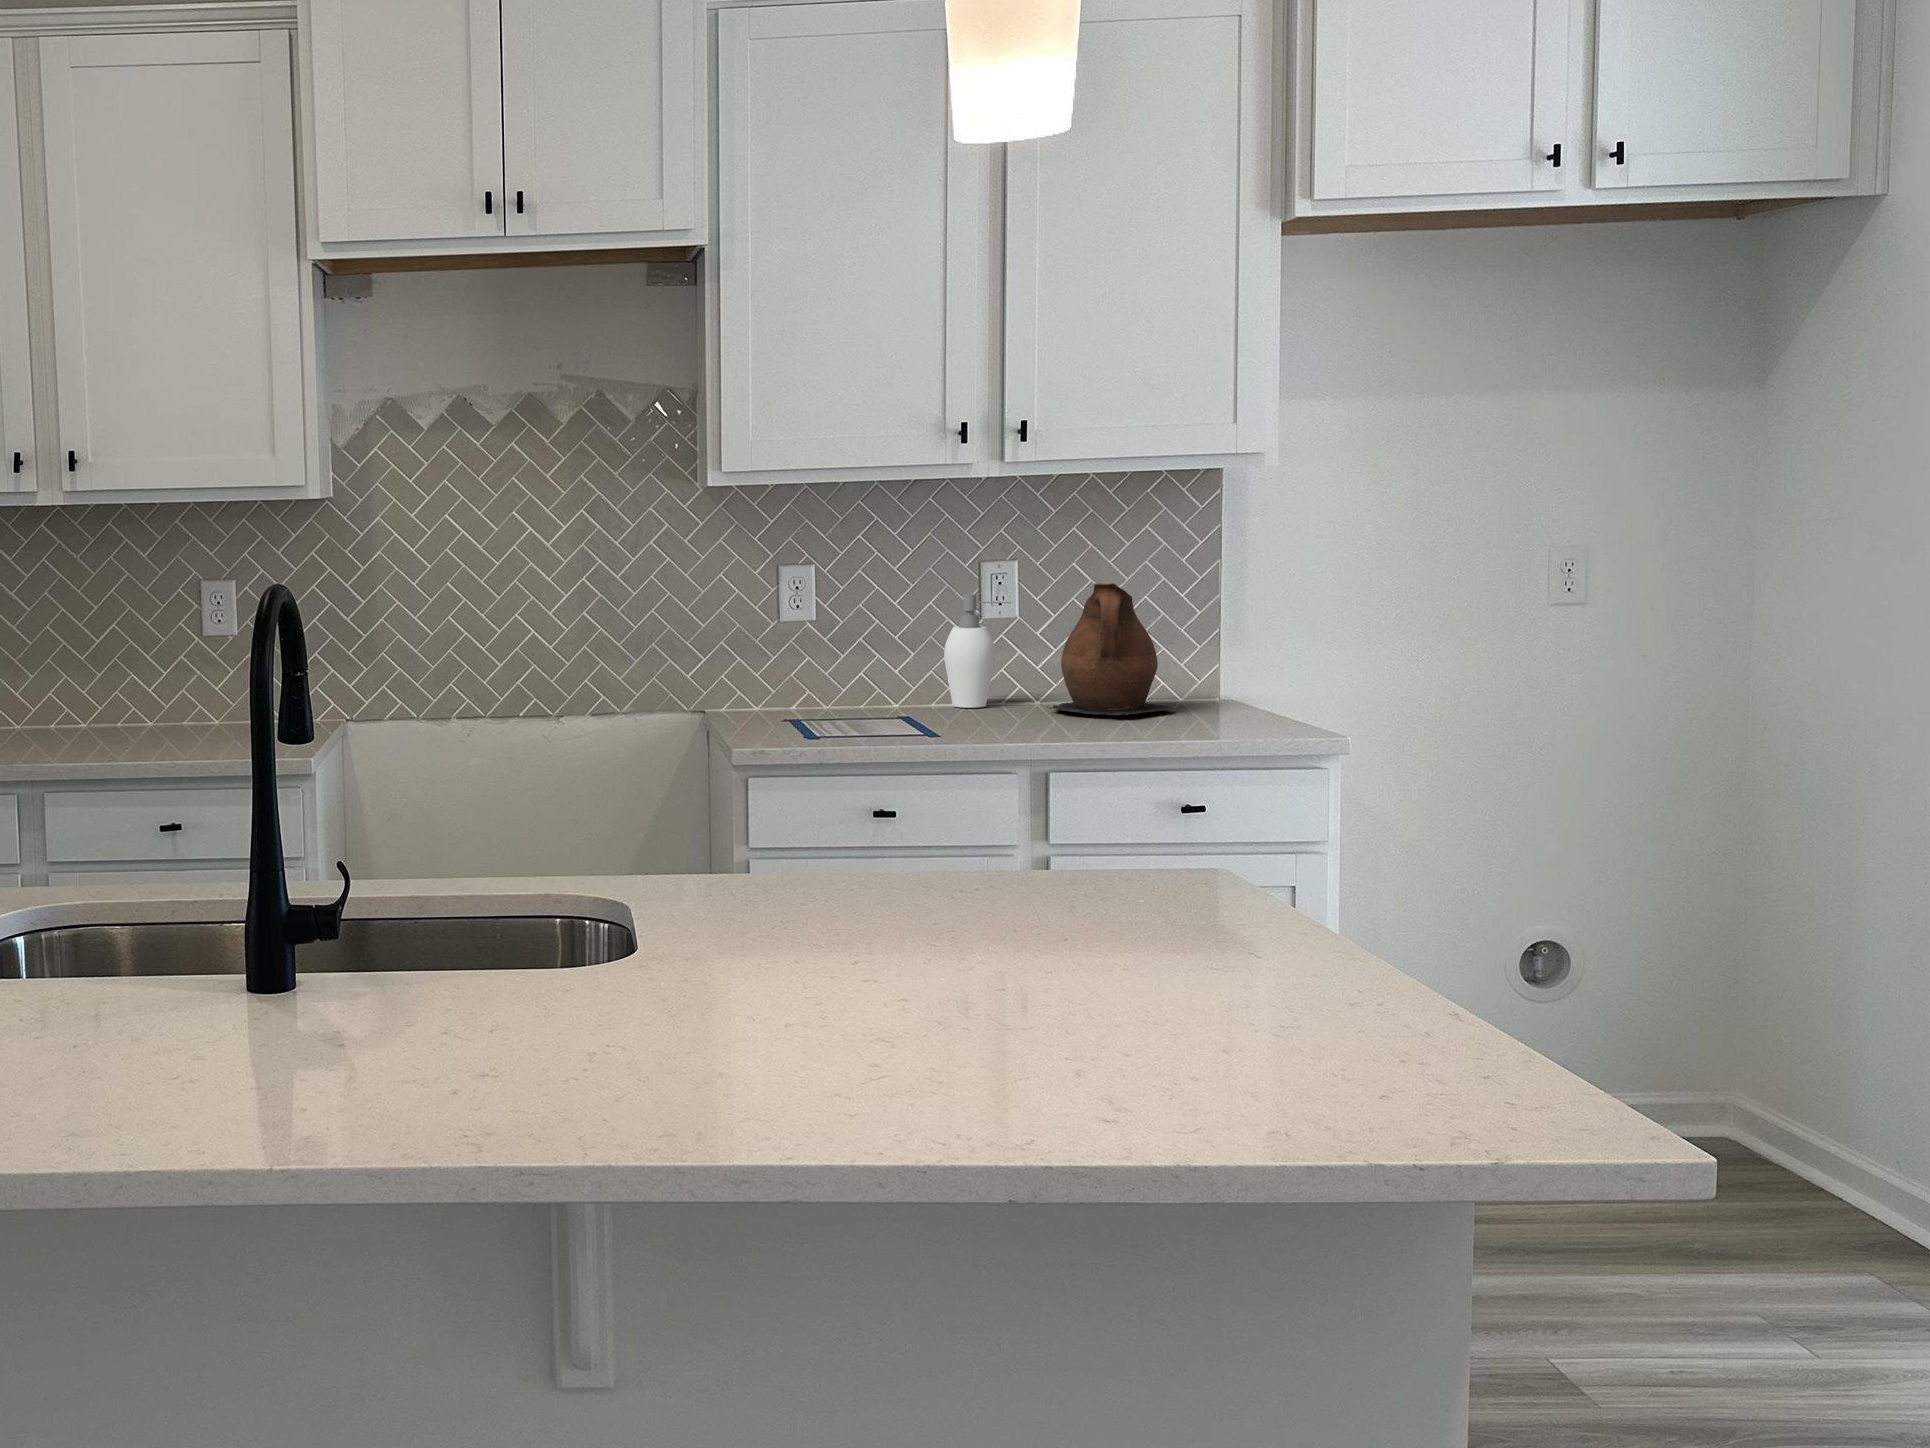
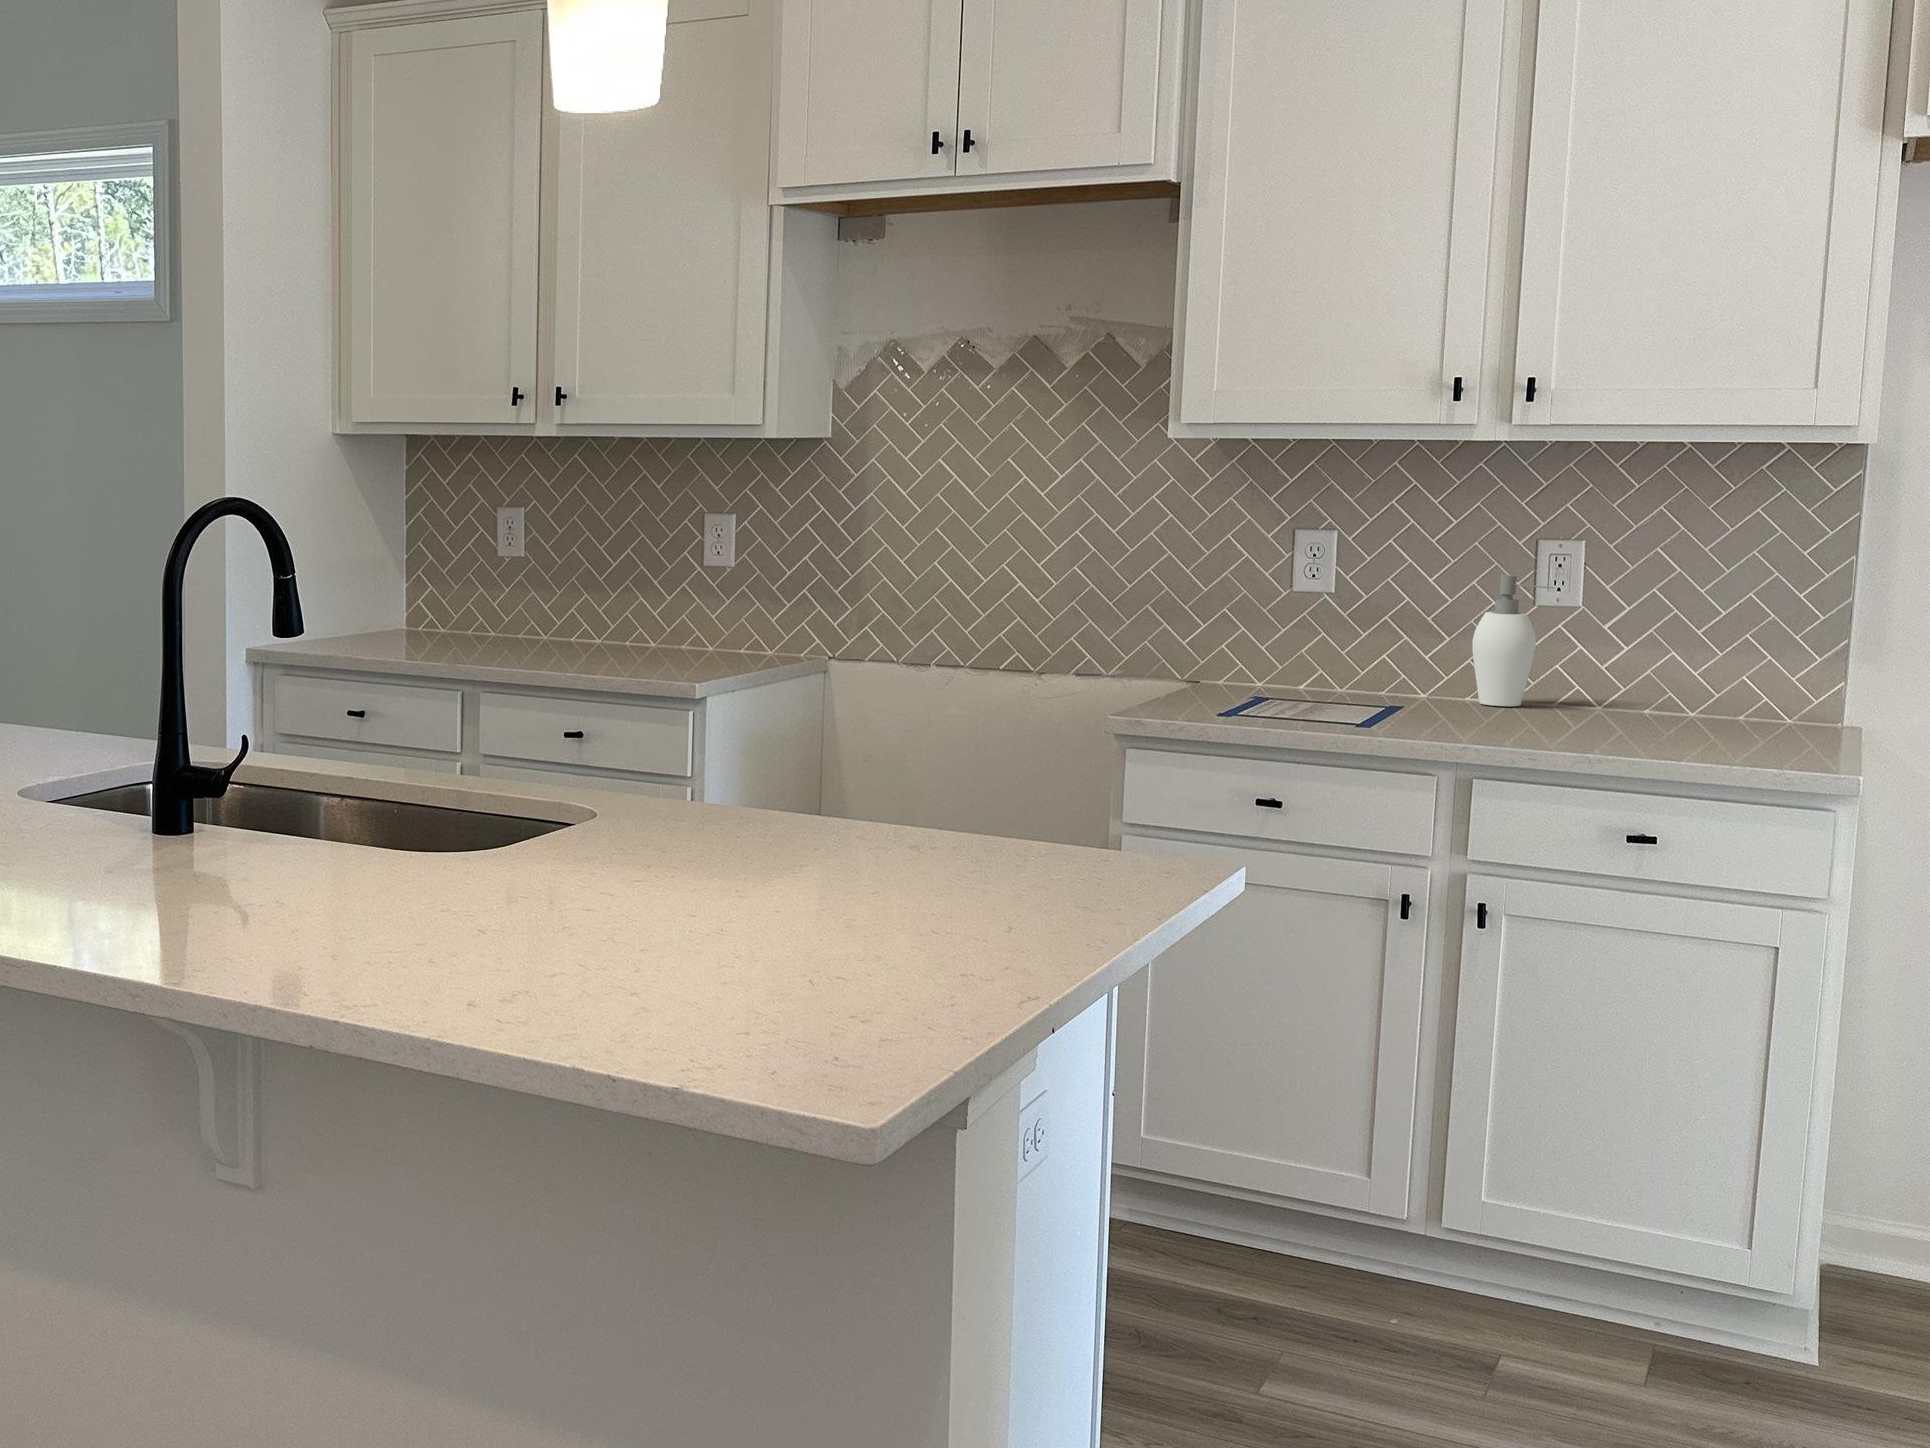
ceramic pitcher: present [1050,583,1174,715] -> none [1574,570,1743,732]

